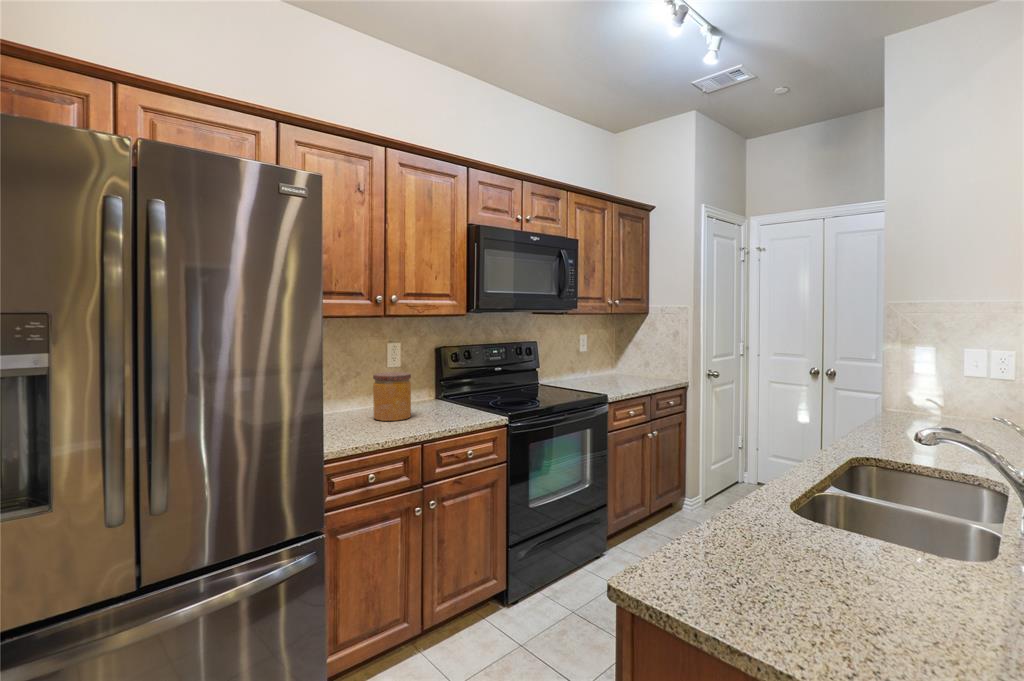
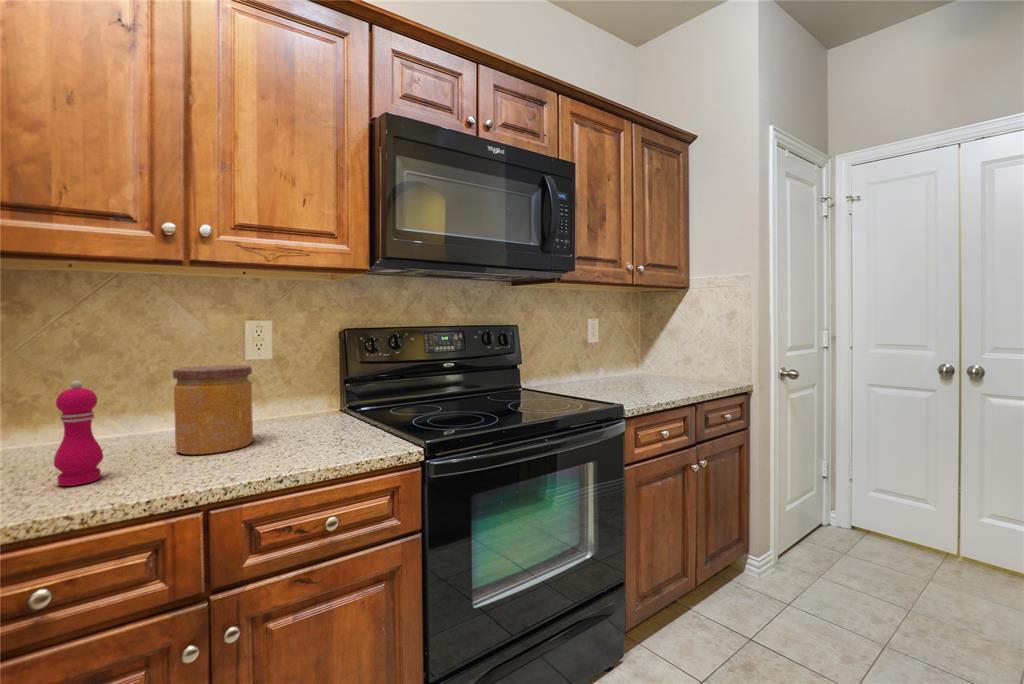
pepper mill: none [347,382,366,433] -> present [54,380,103,486]

